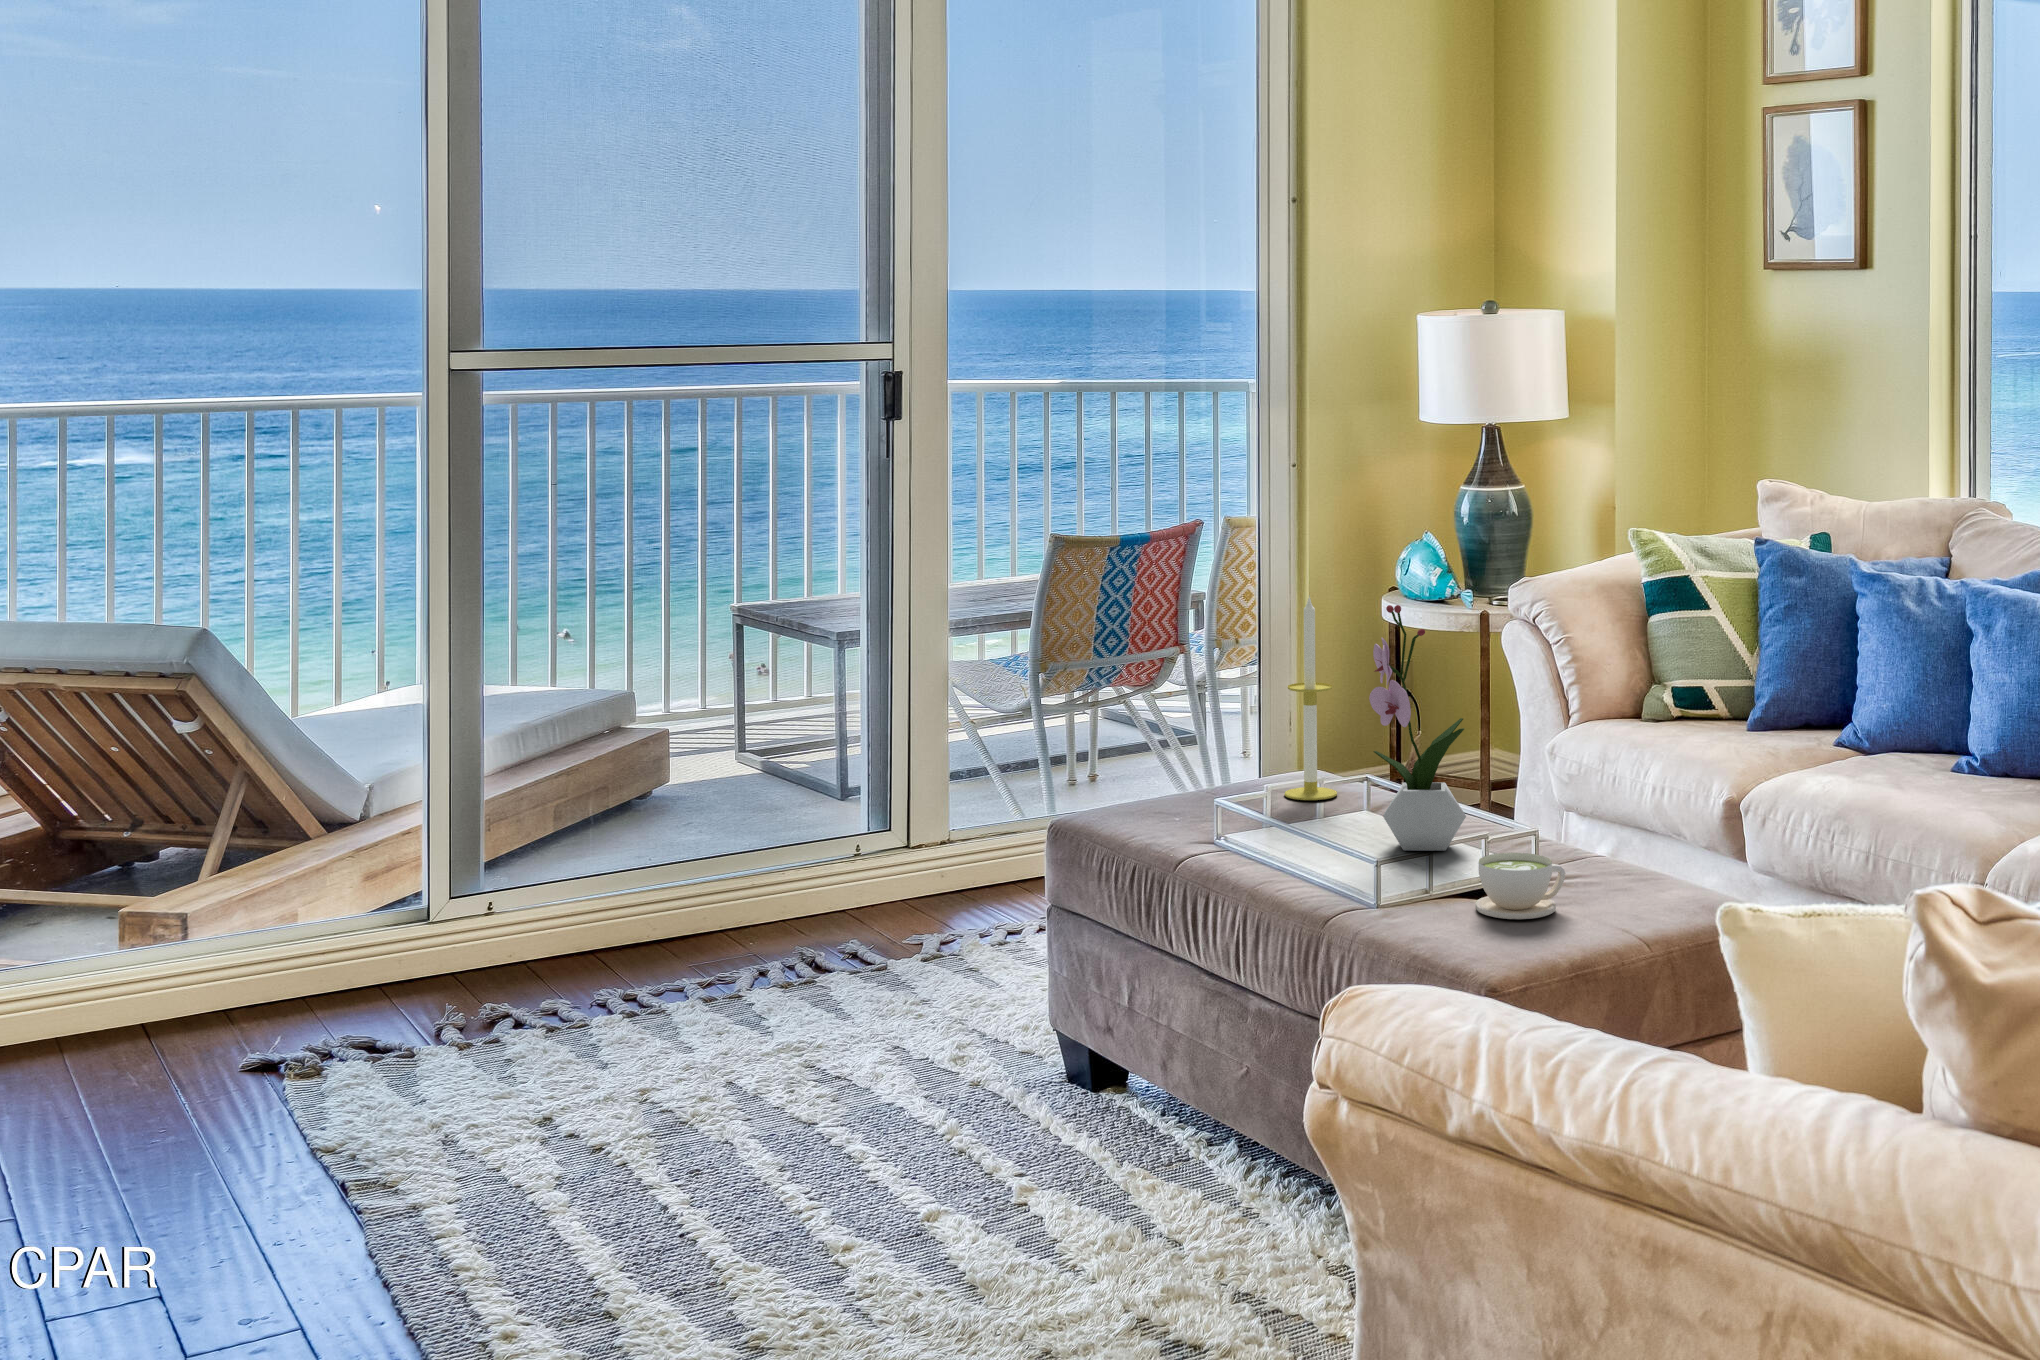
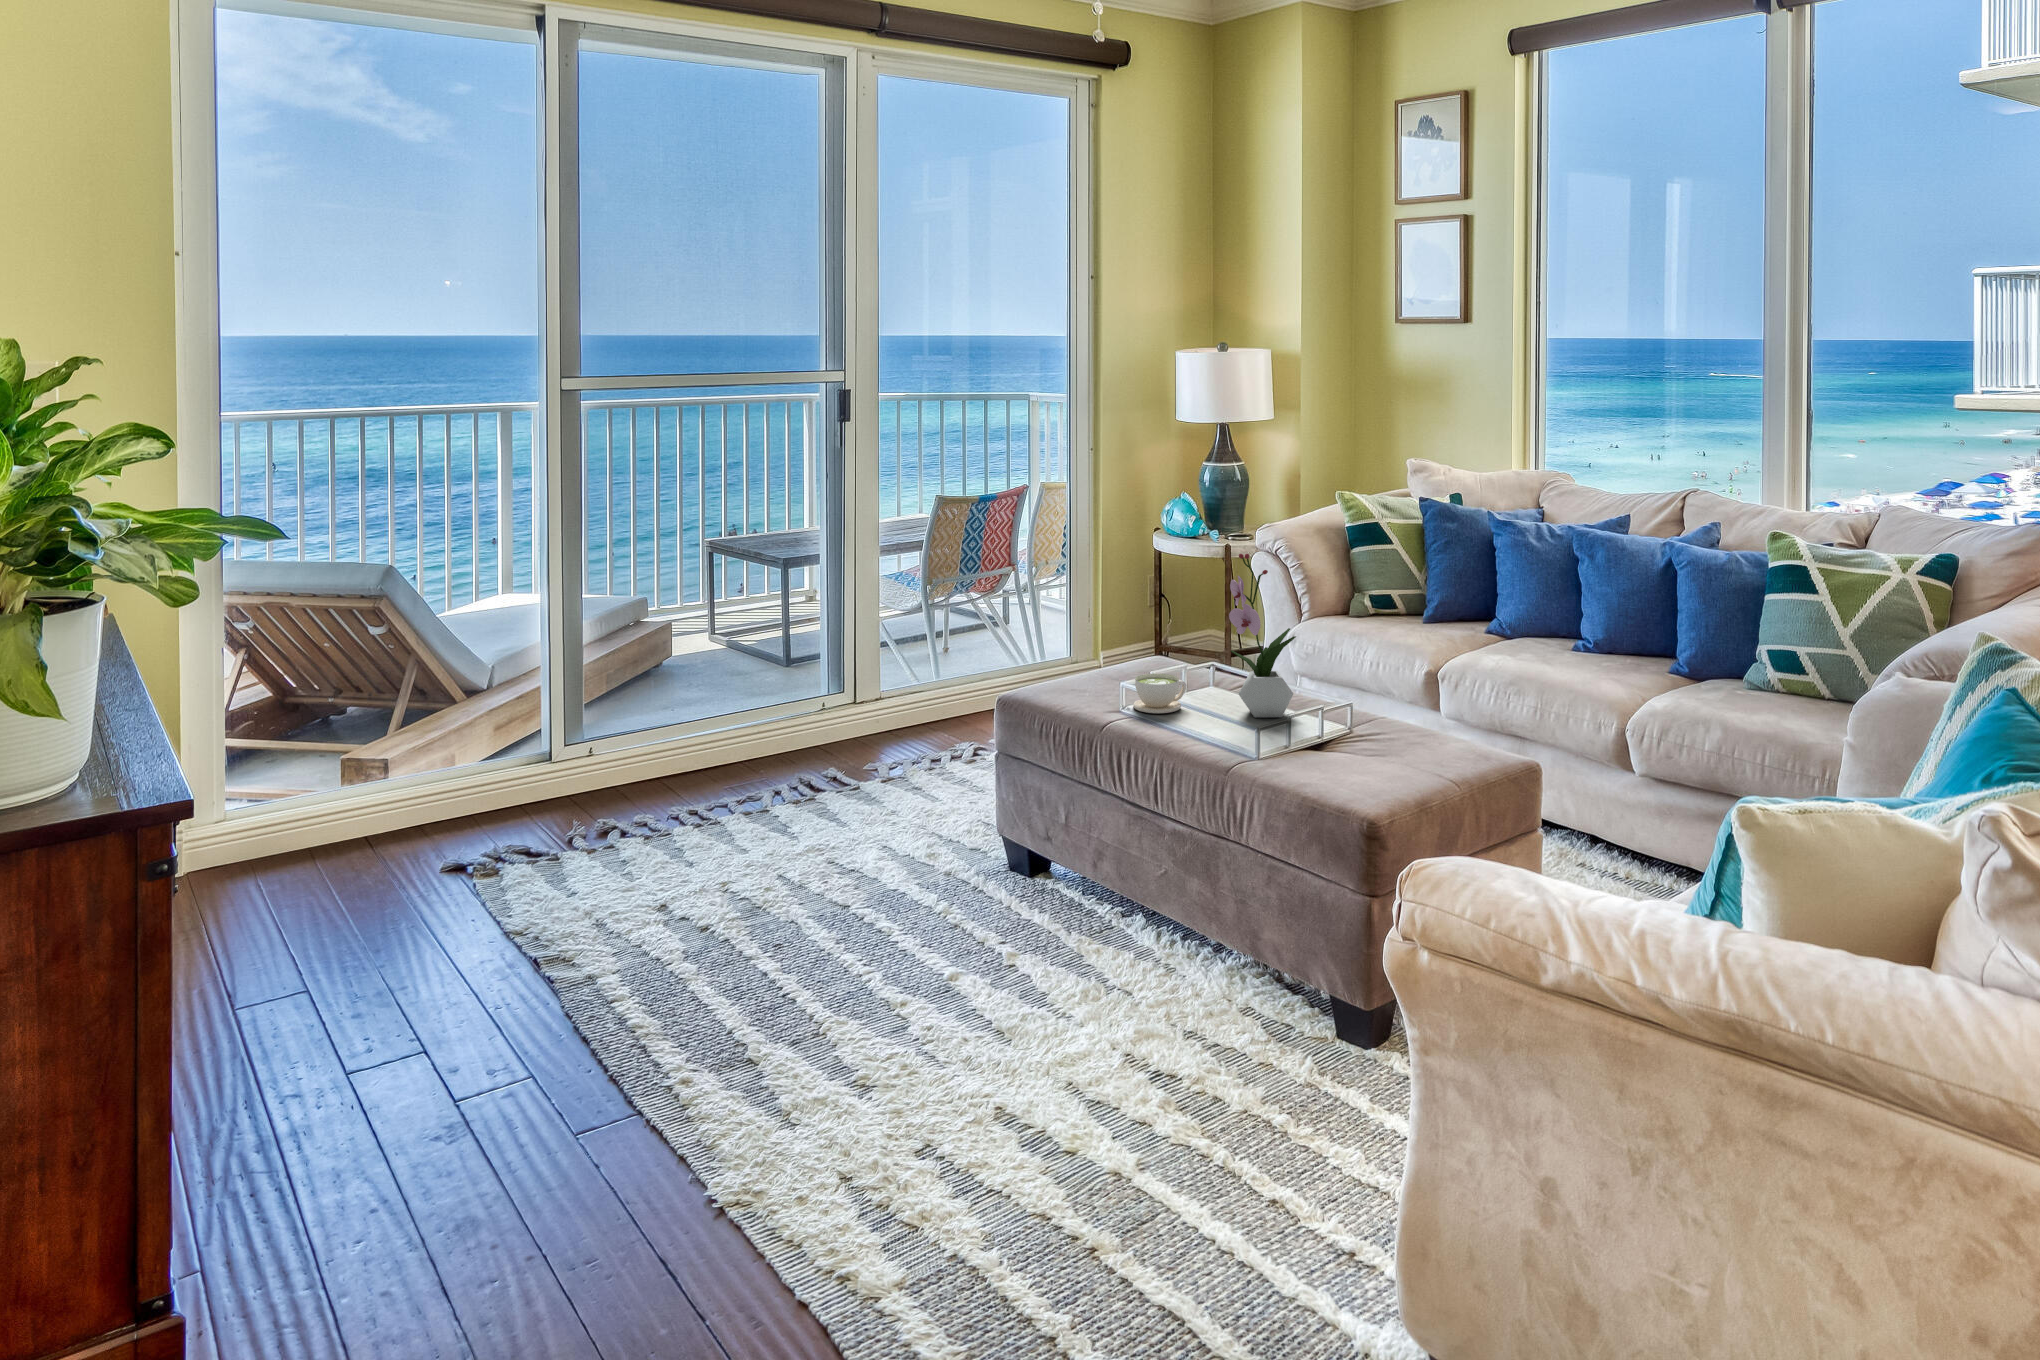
candle: present [1284,595,1337,800] -> none [1154,544,1189,680]
coffee cup: present [1475,853,1565,919] -> present [1133,673,1186,713]

